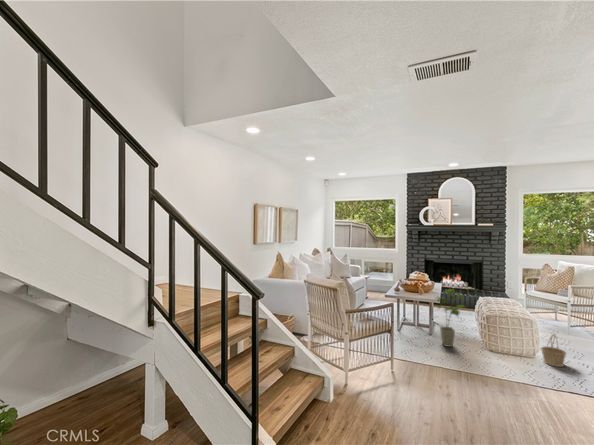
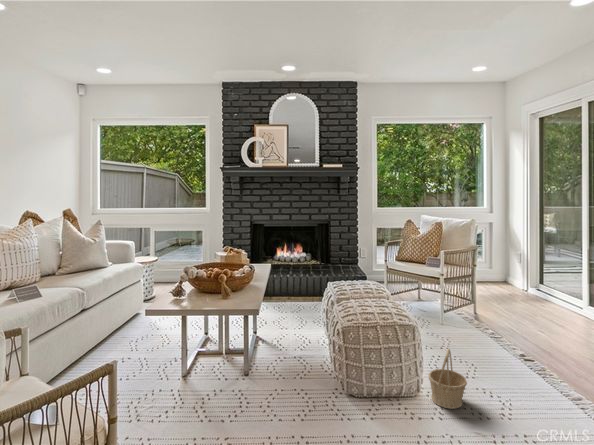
house plant: present [437,289,464,347] -> none [249,286,310,405]

